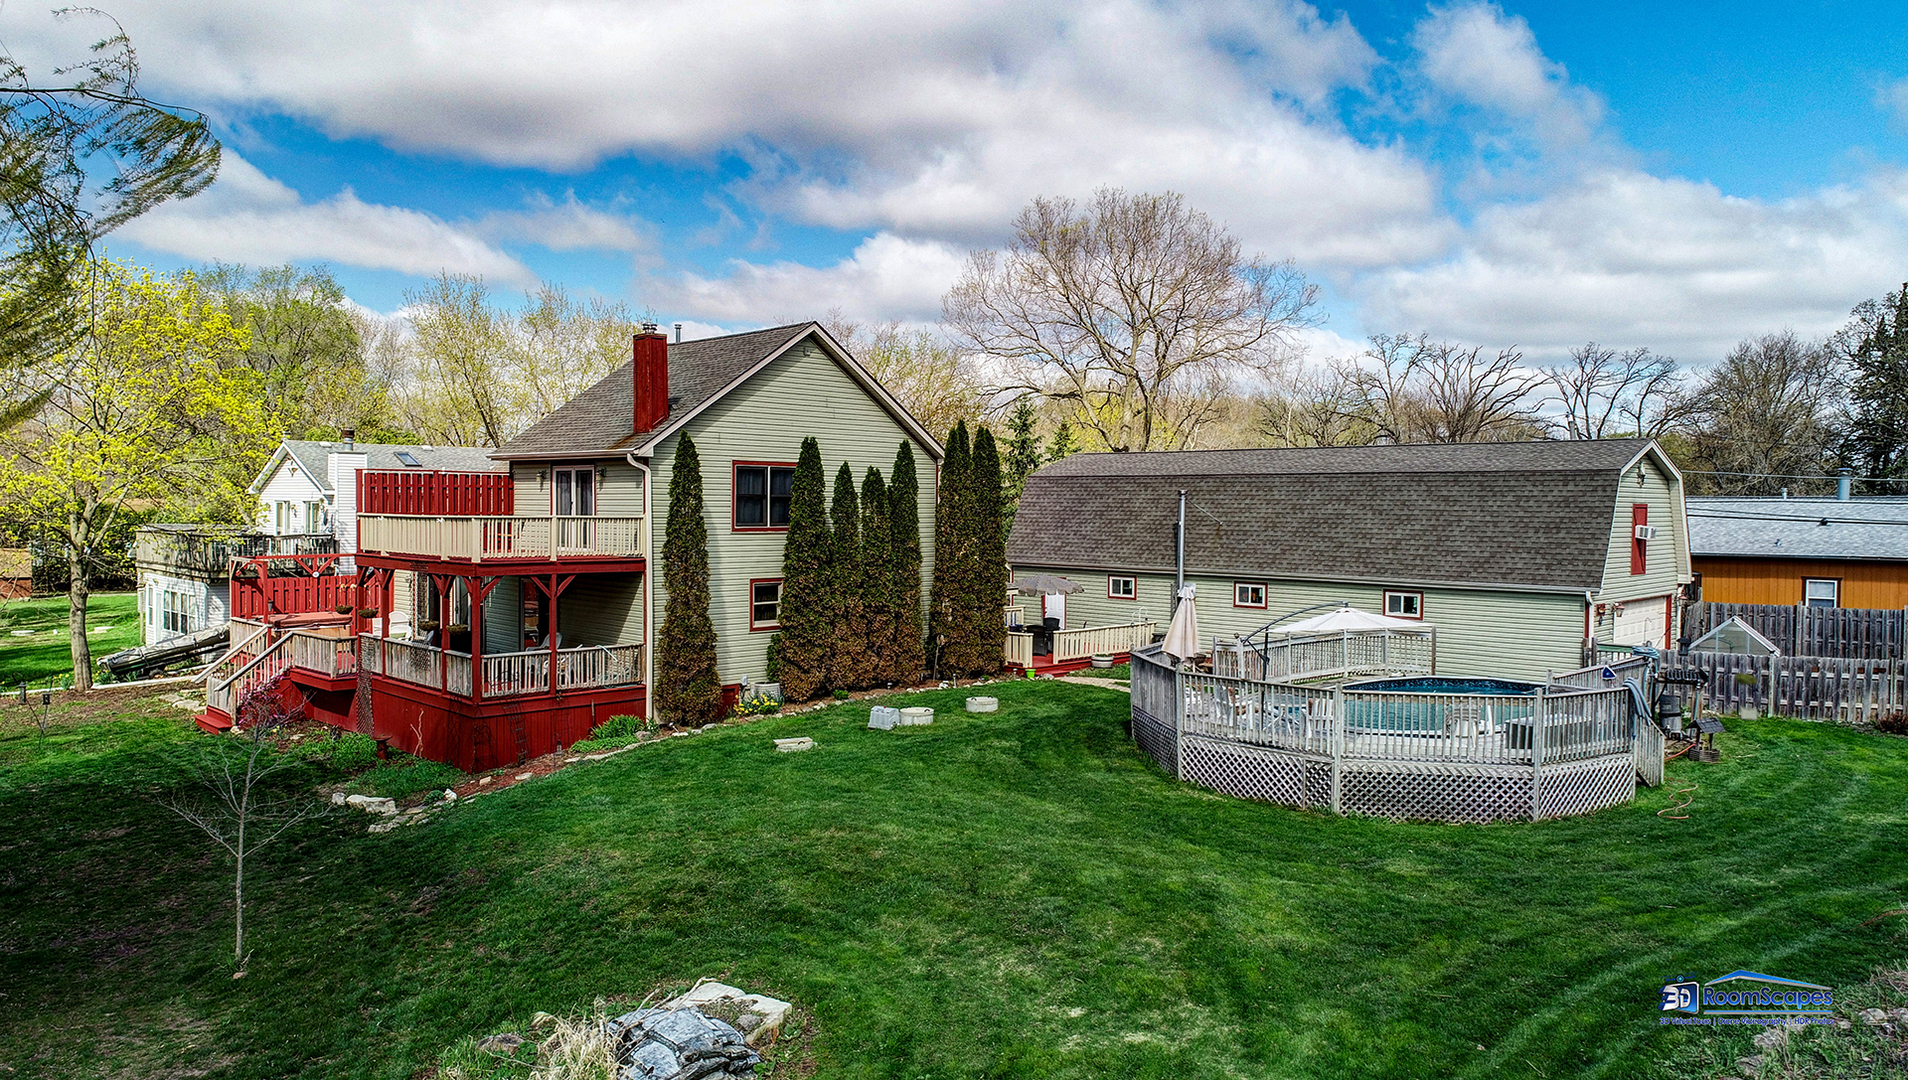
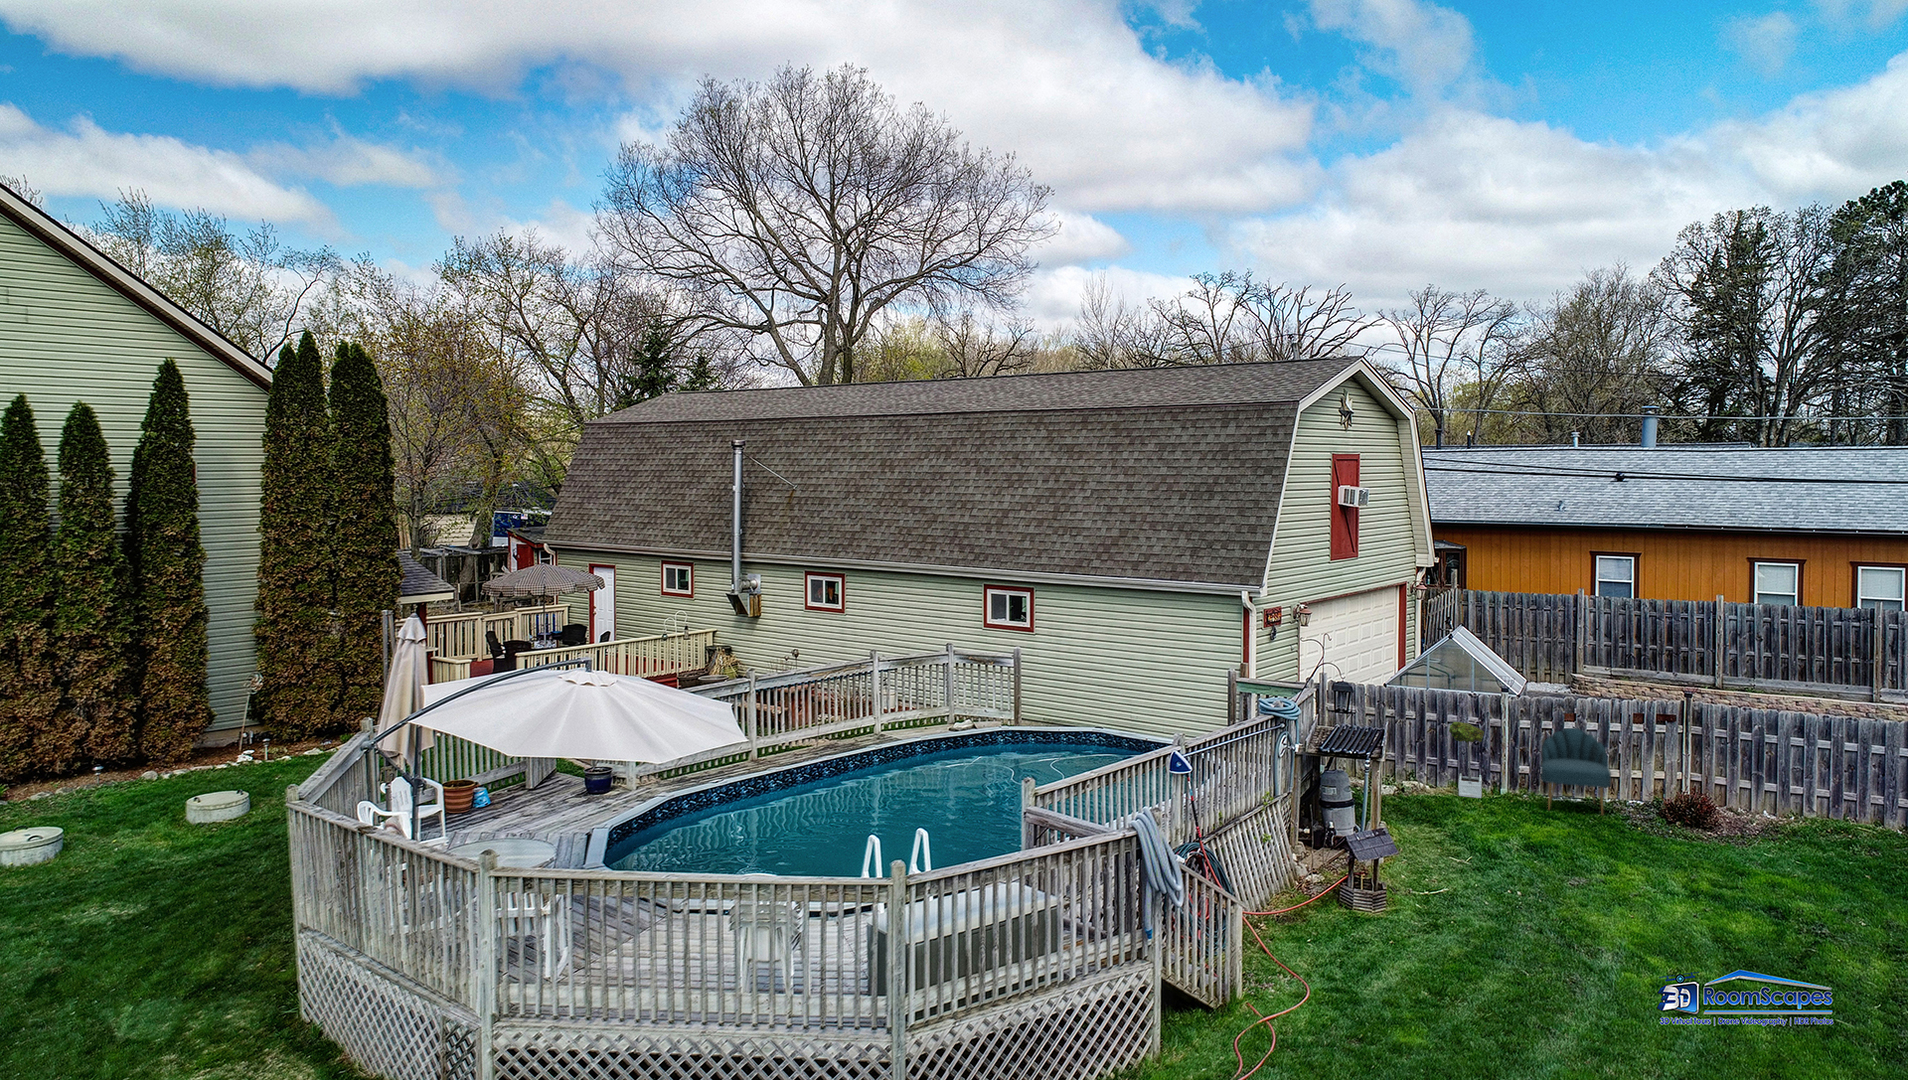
chair: none [1797,676,1844,727] -> present [1541,728,1611,814]

